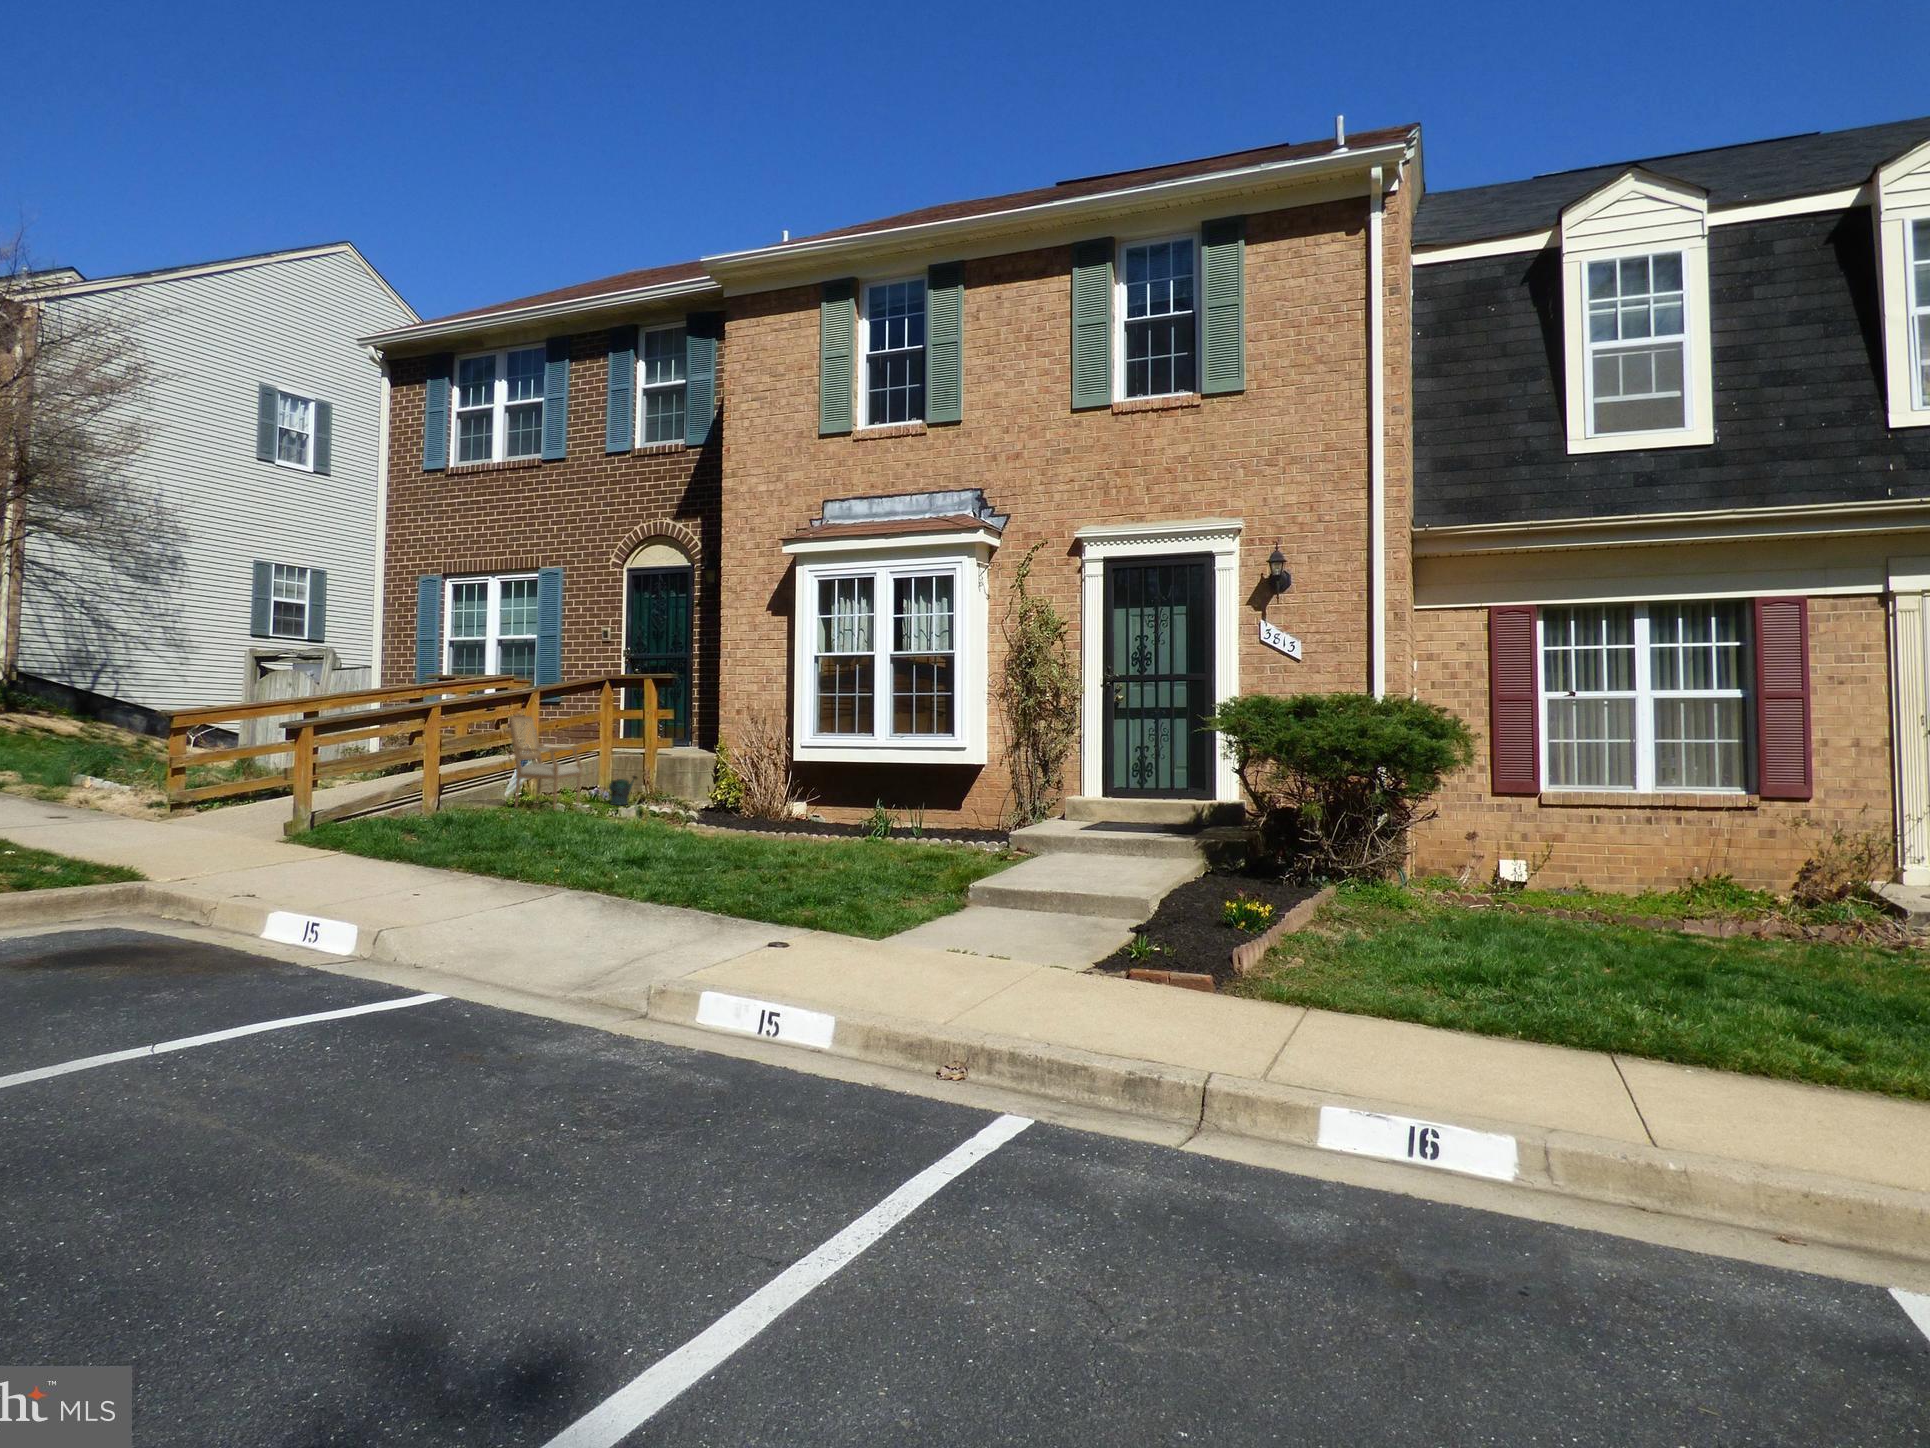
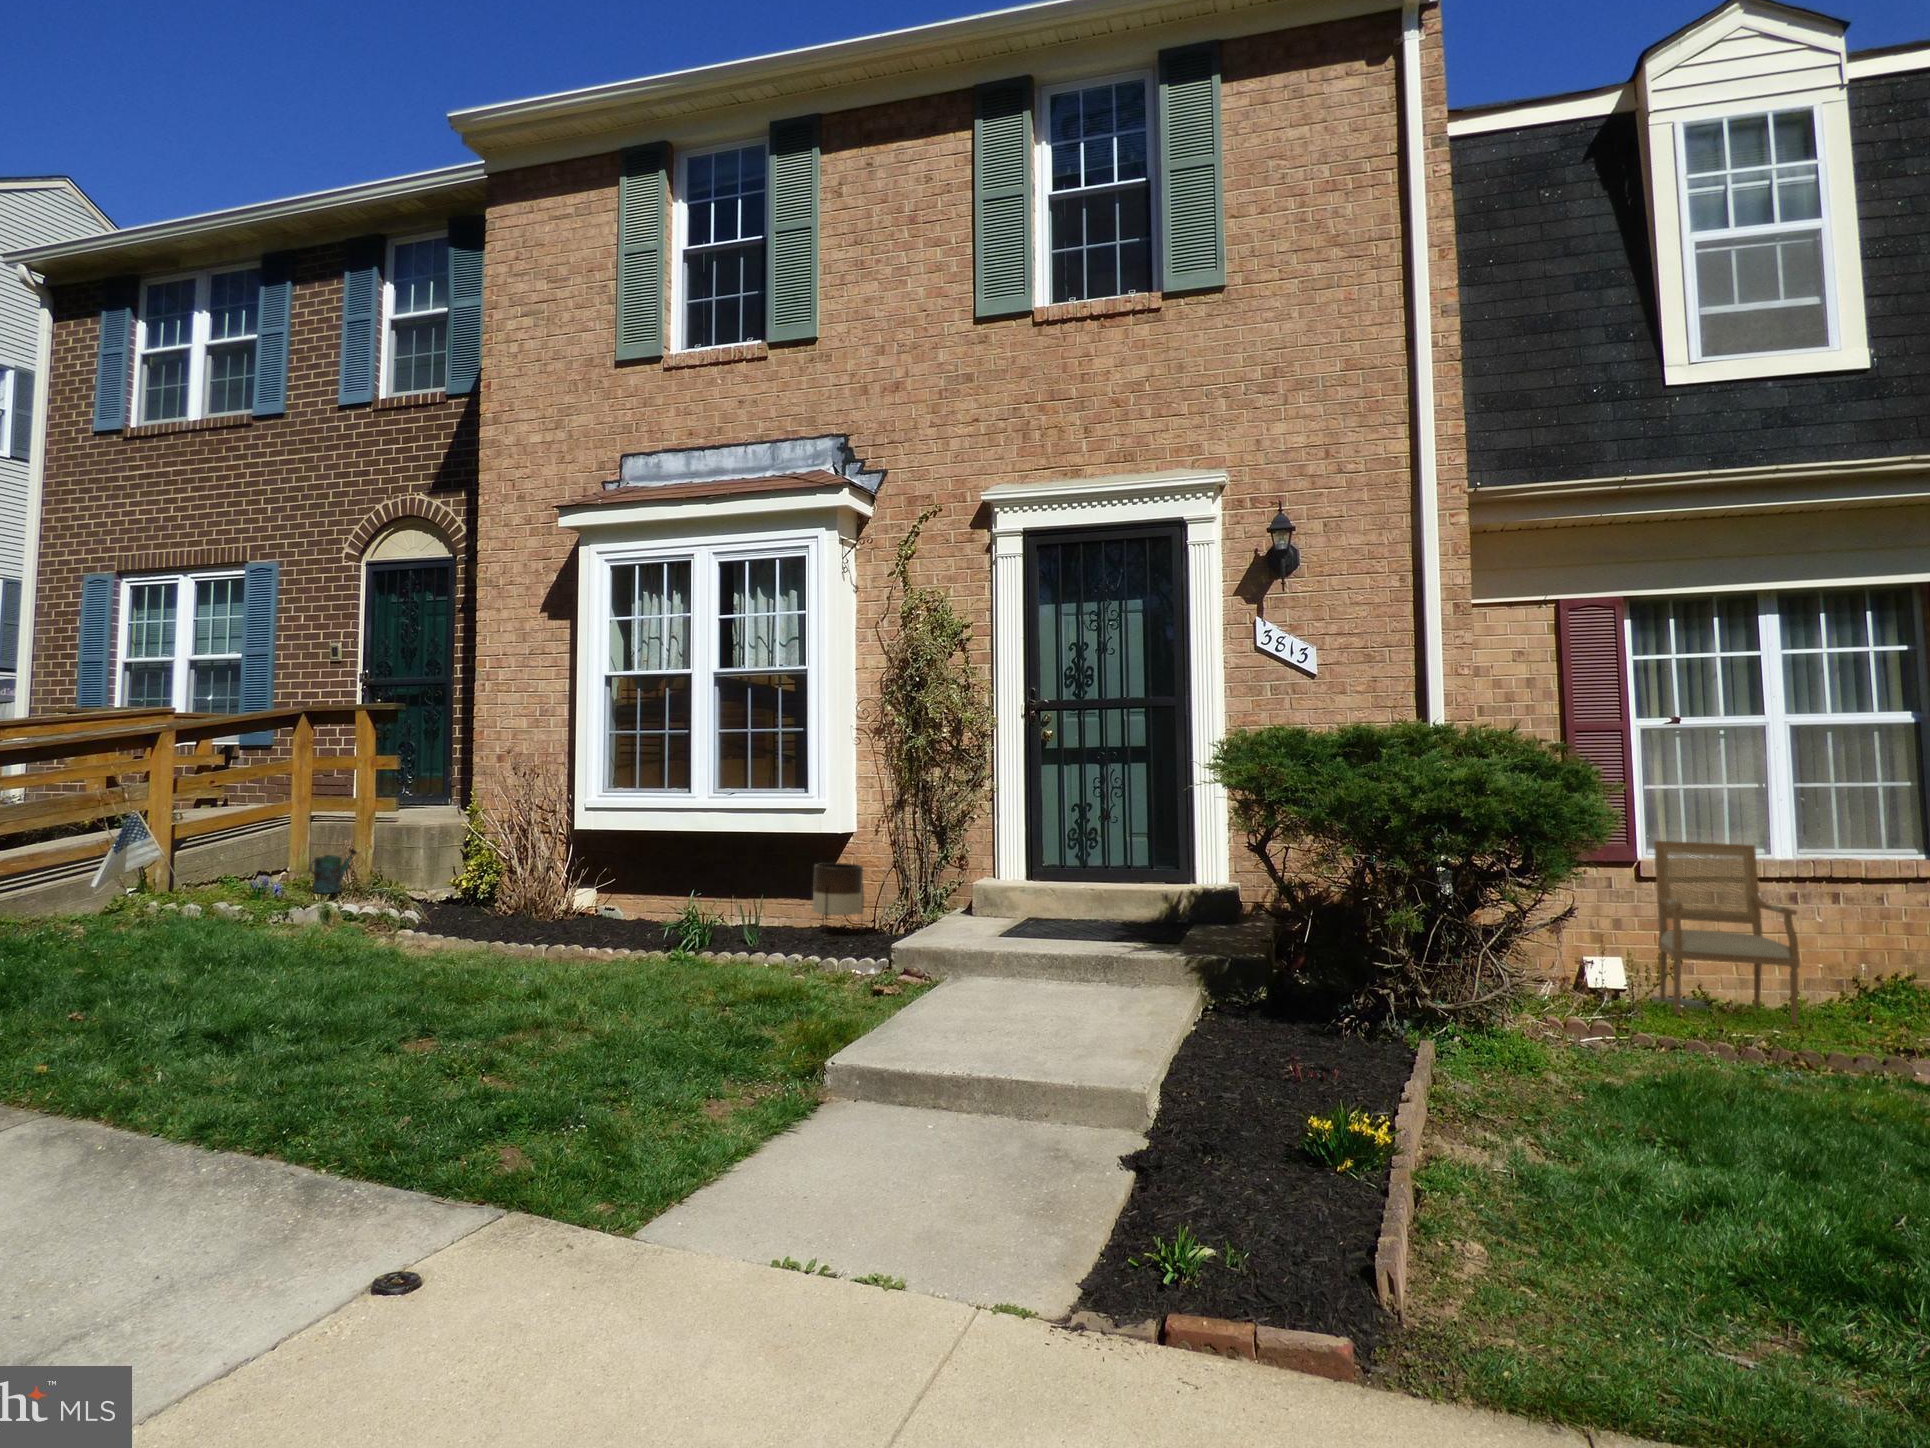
chair: present [509,716,582,810] -> present [1654,841,1800,1024]
planter: none [957,789,993,838] -> present [813,863,864,927]

